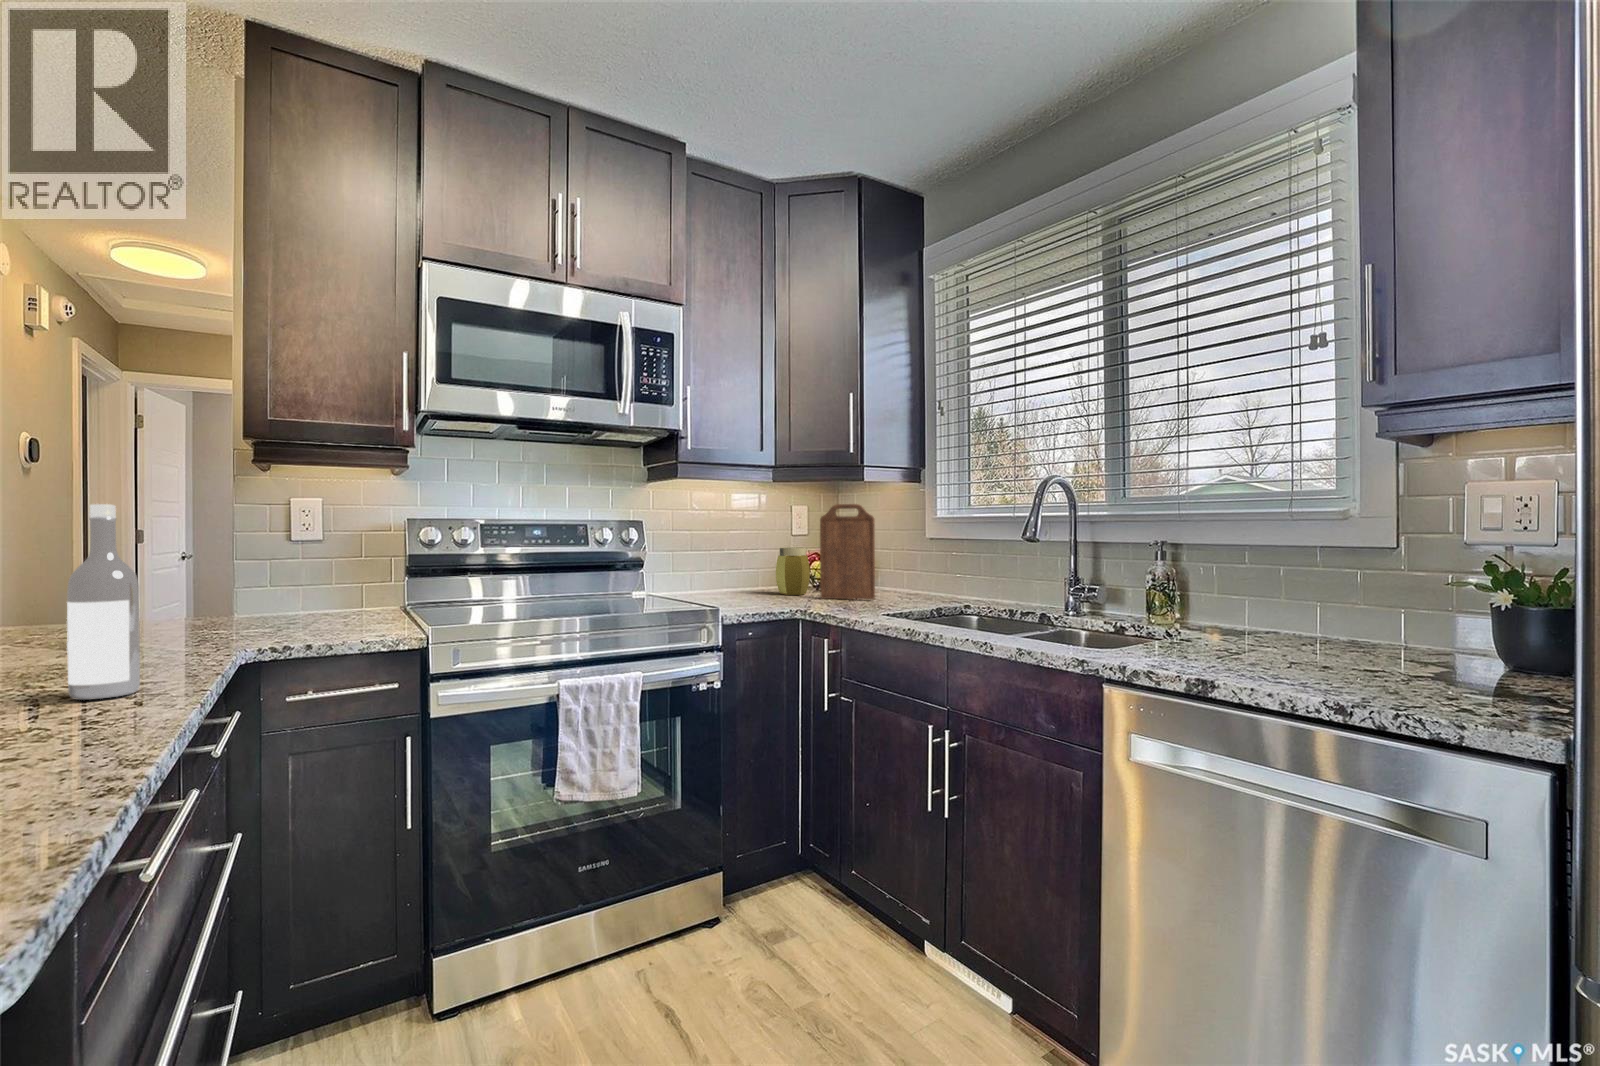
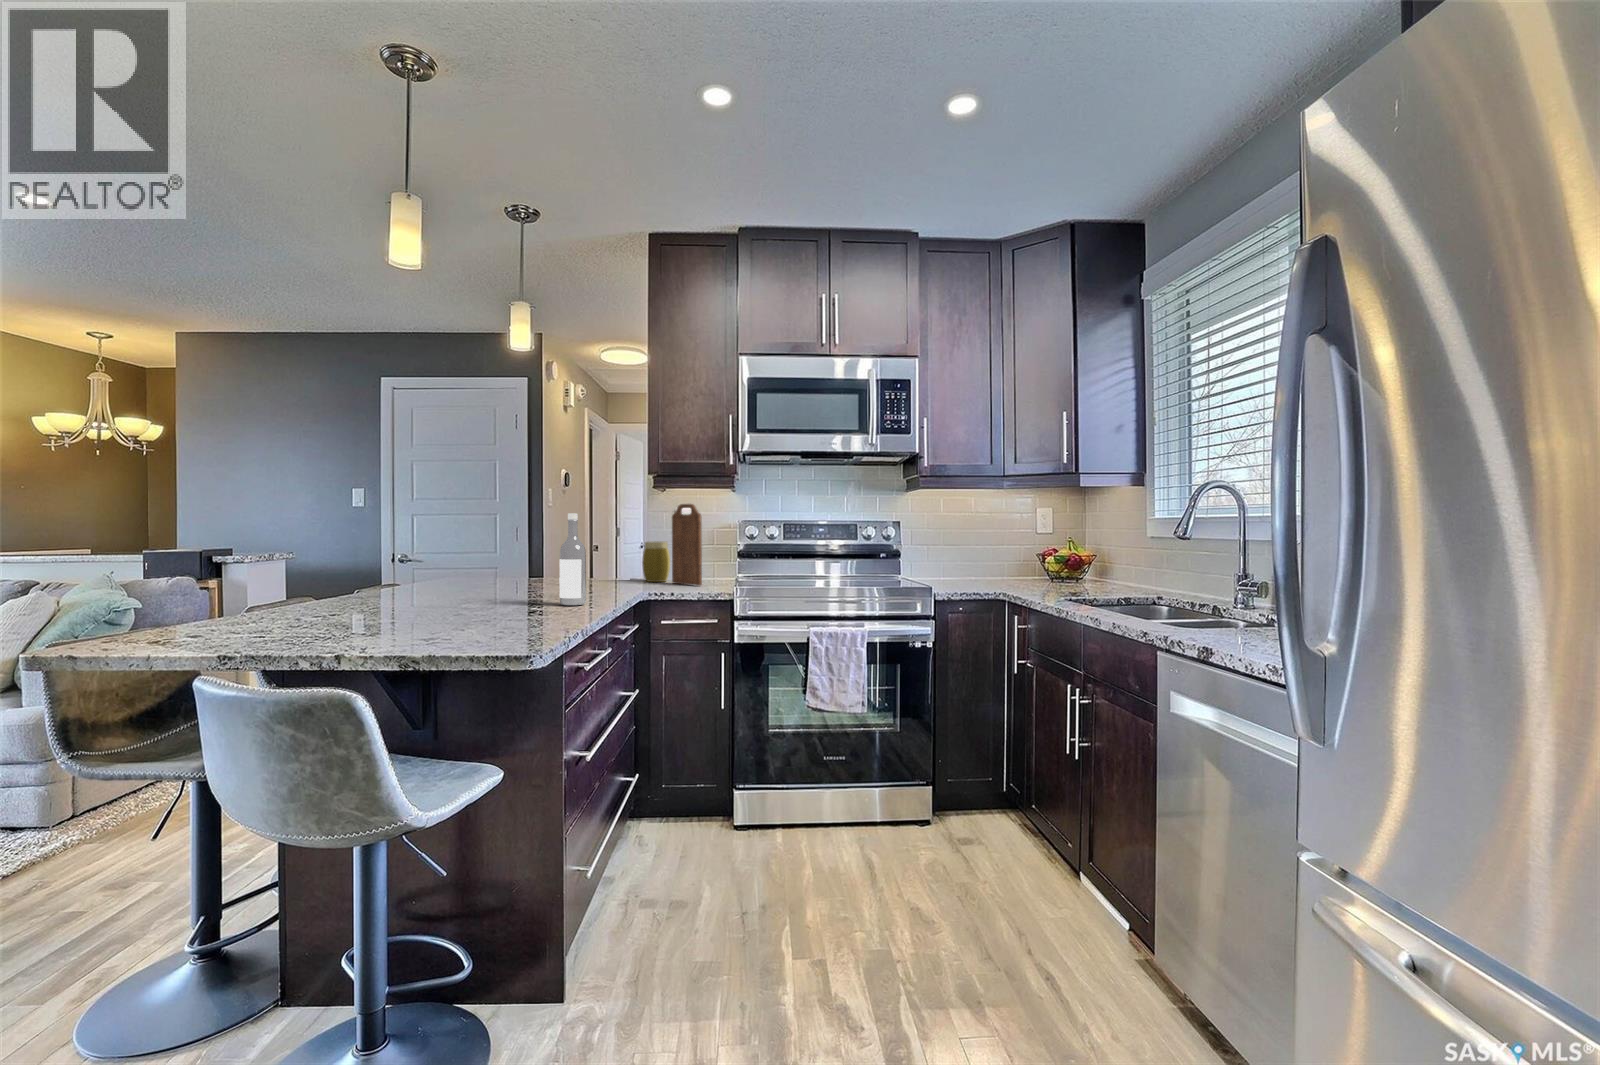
cutting board: present [820,504,875,600] -> present [672,504,702,586]
jar: present [776,547,810,595] -> present [642,541,670,582]

